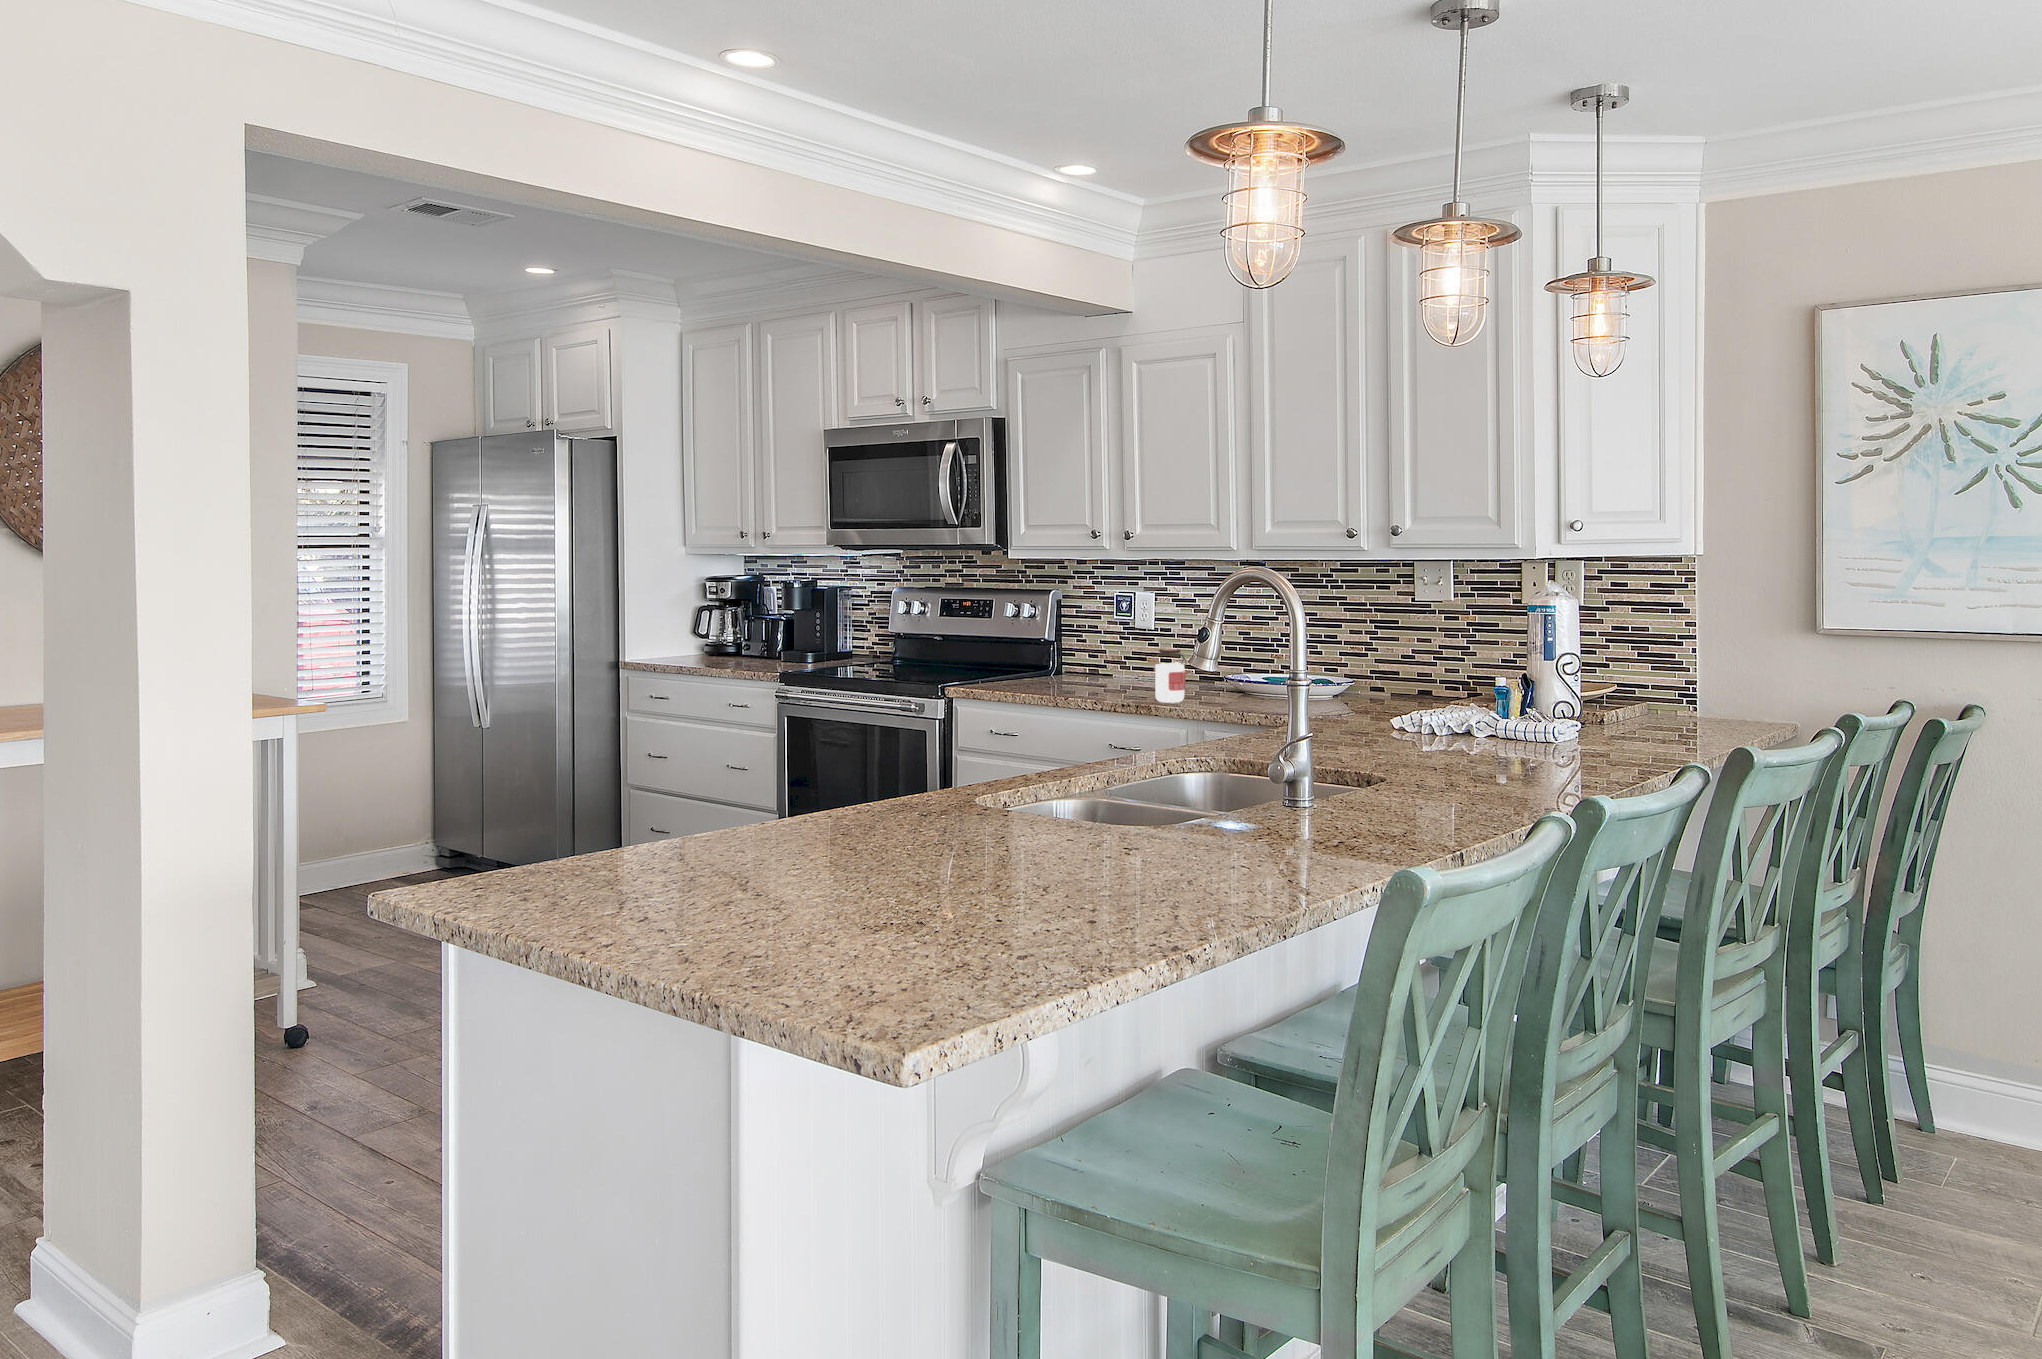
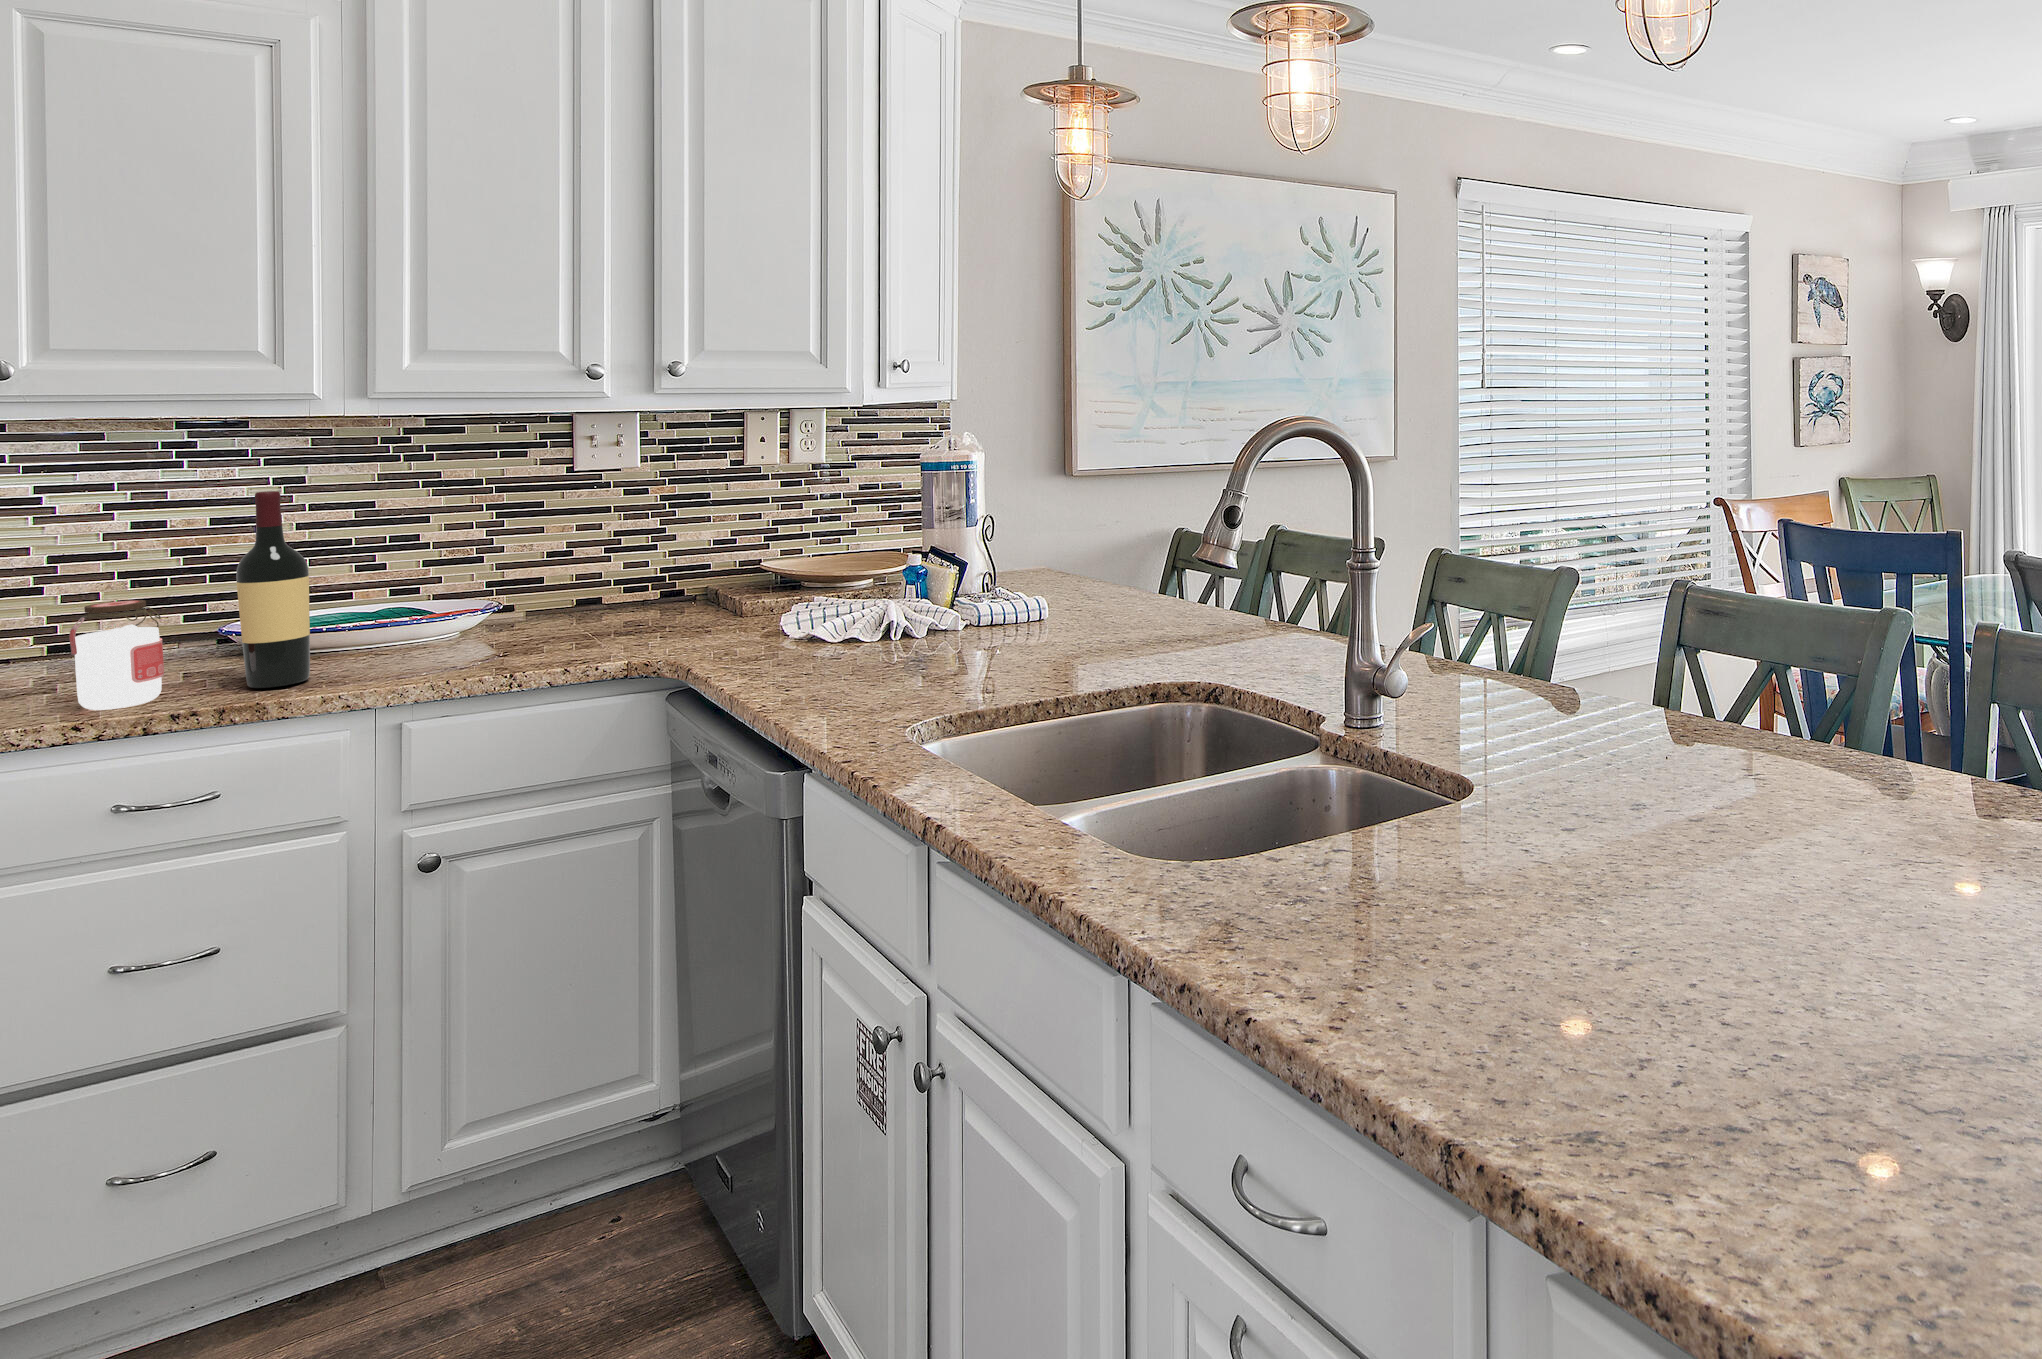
wine bottle: none [1210,598,1239,706] -> present [236,491,310,688]

